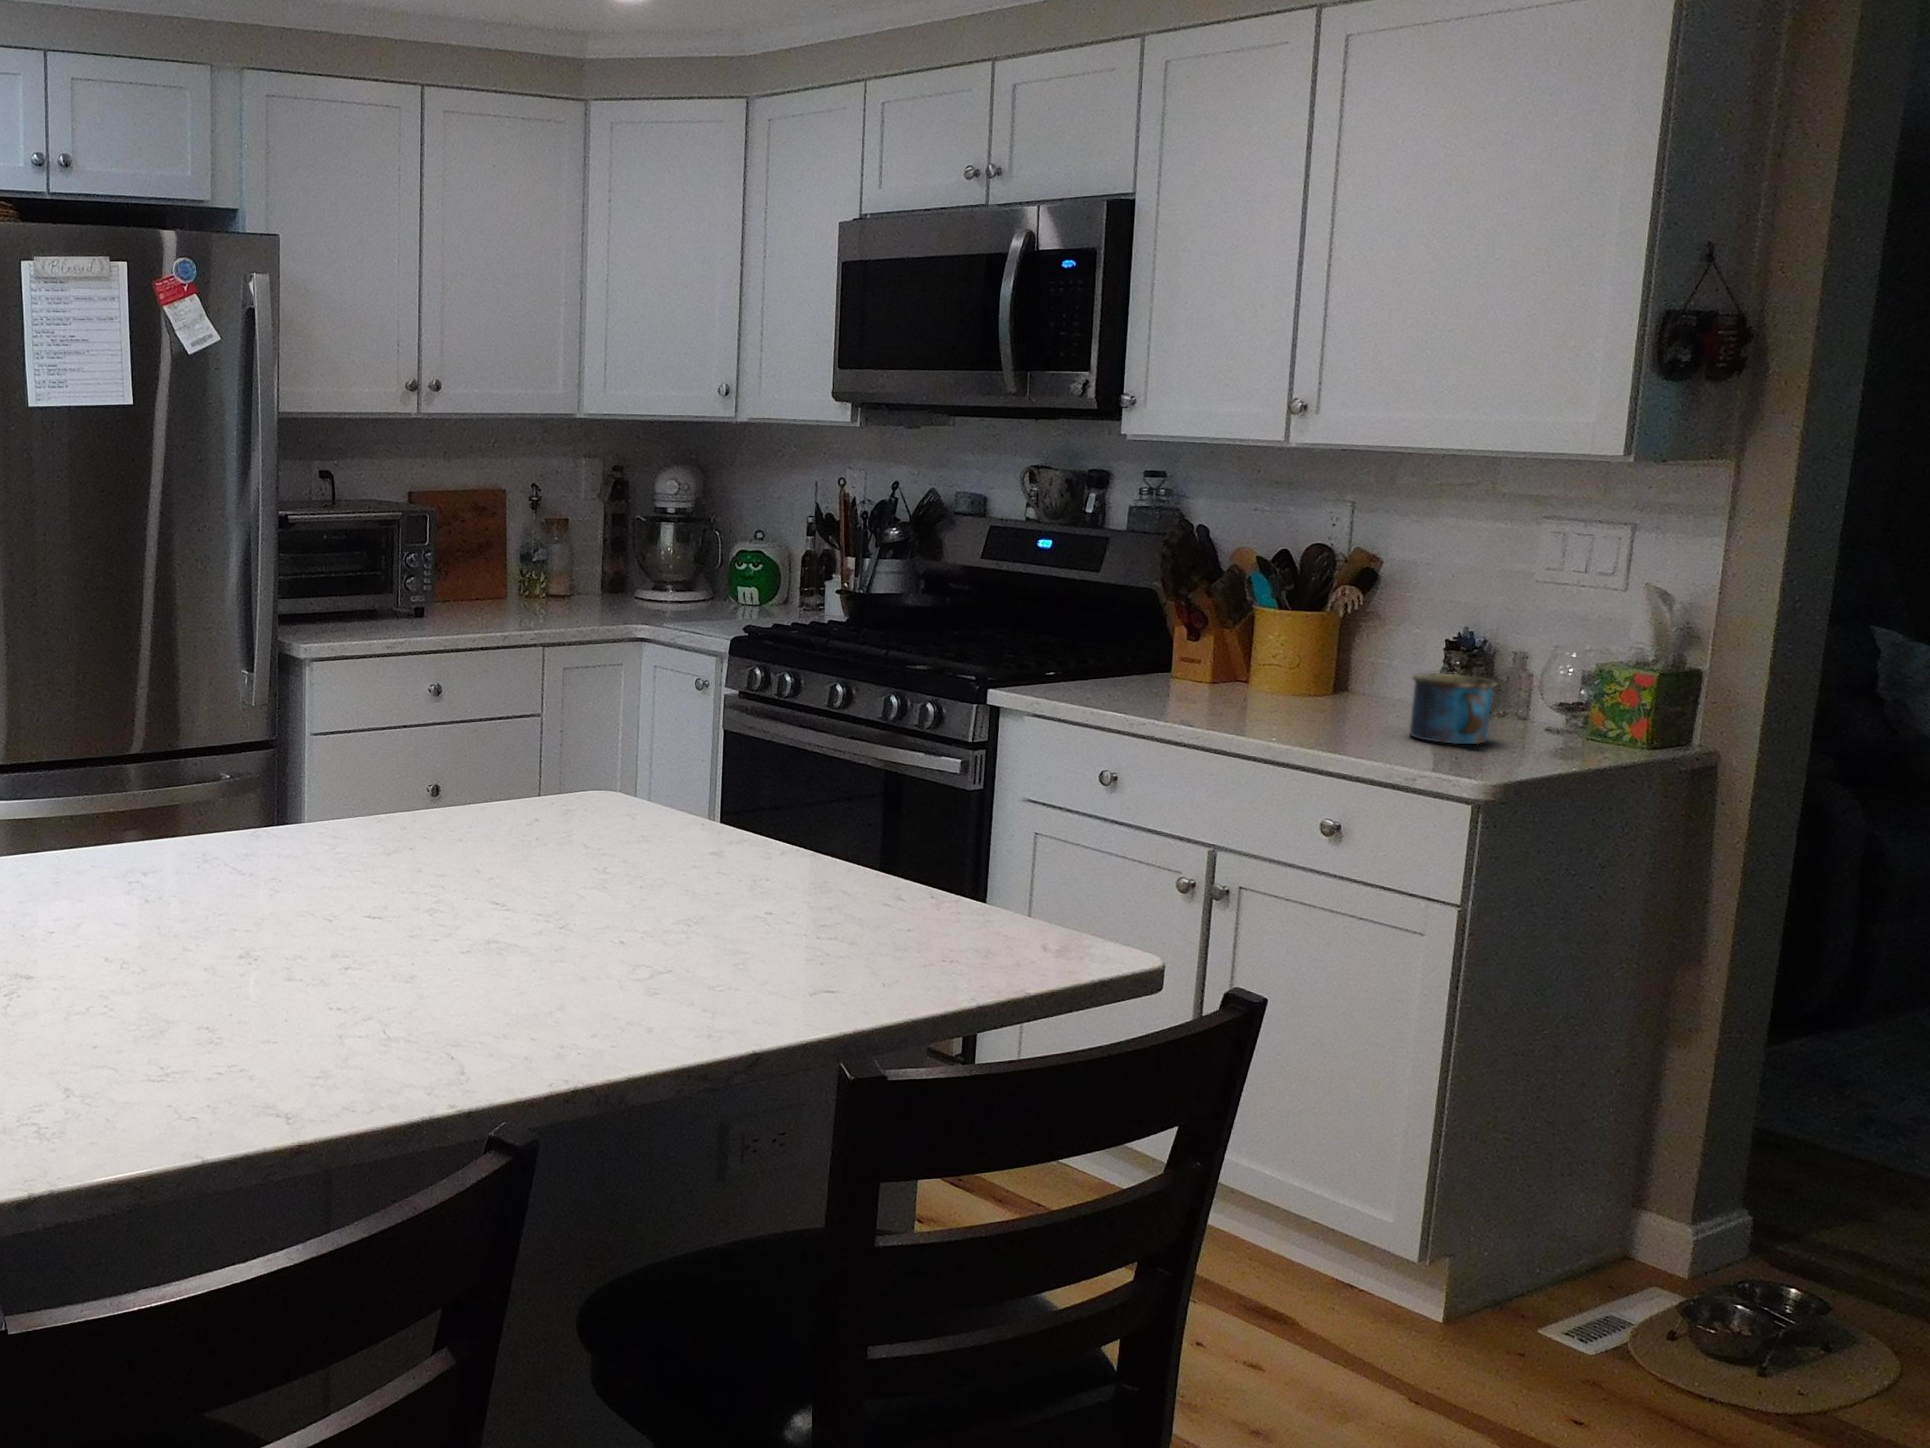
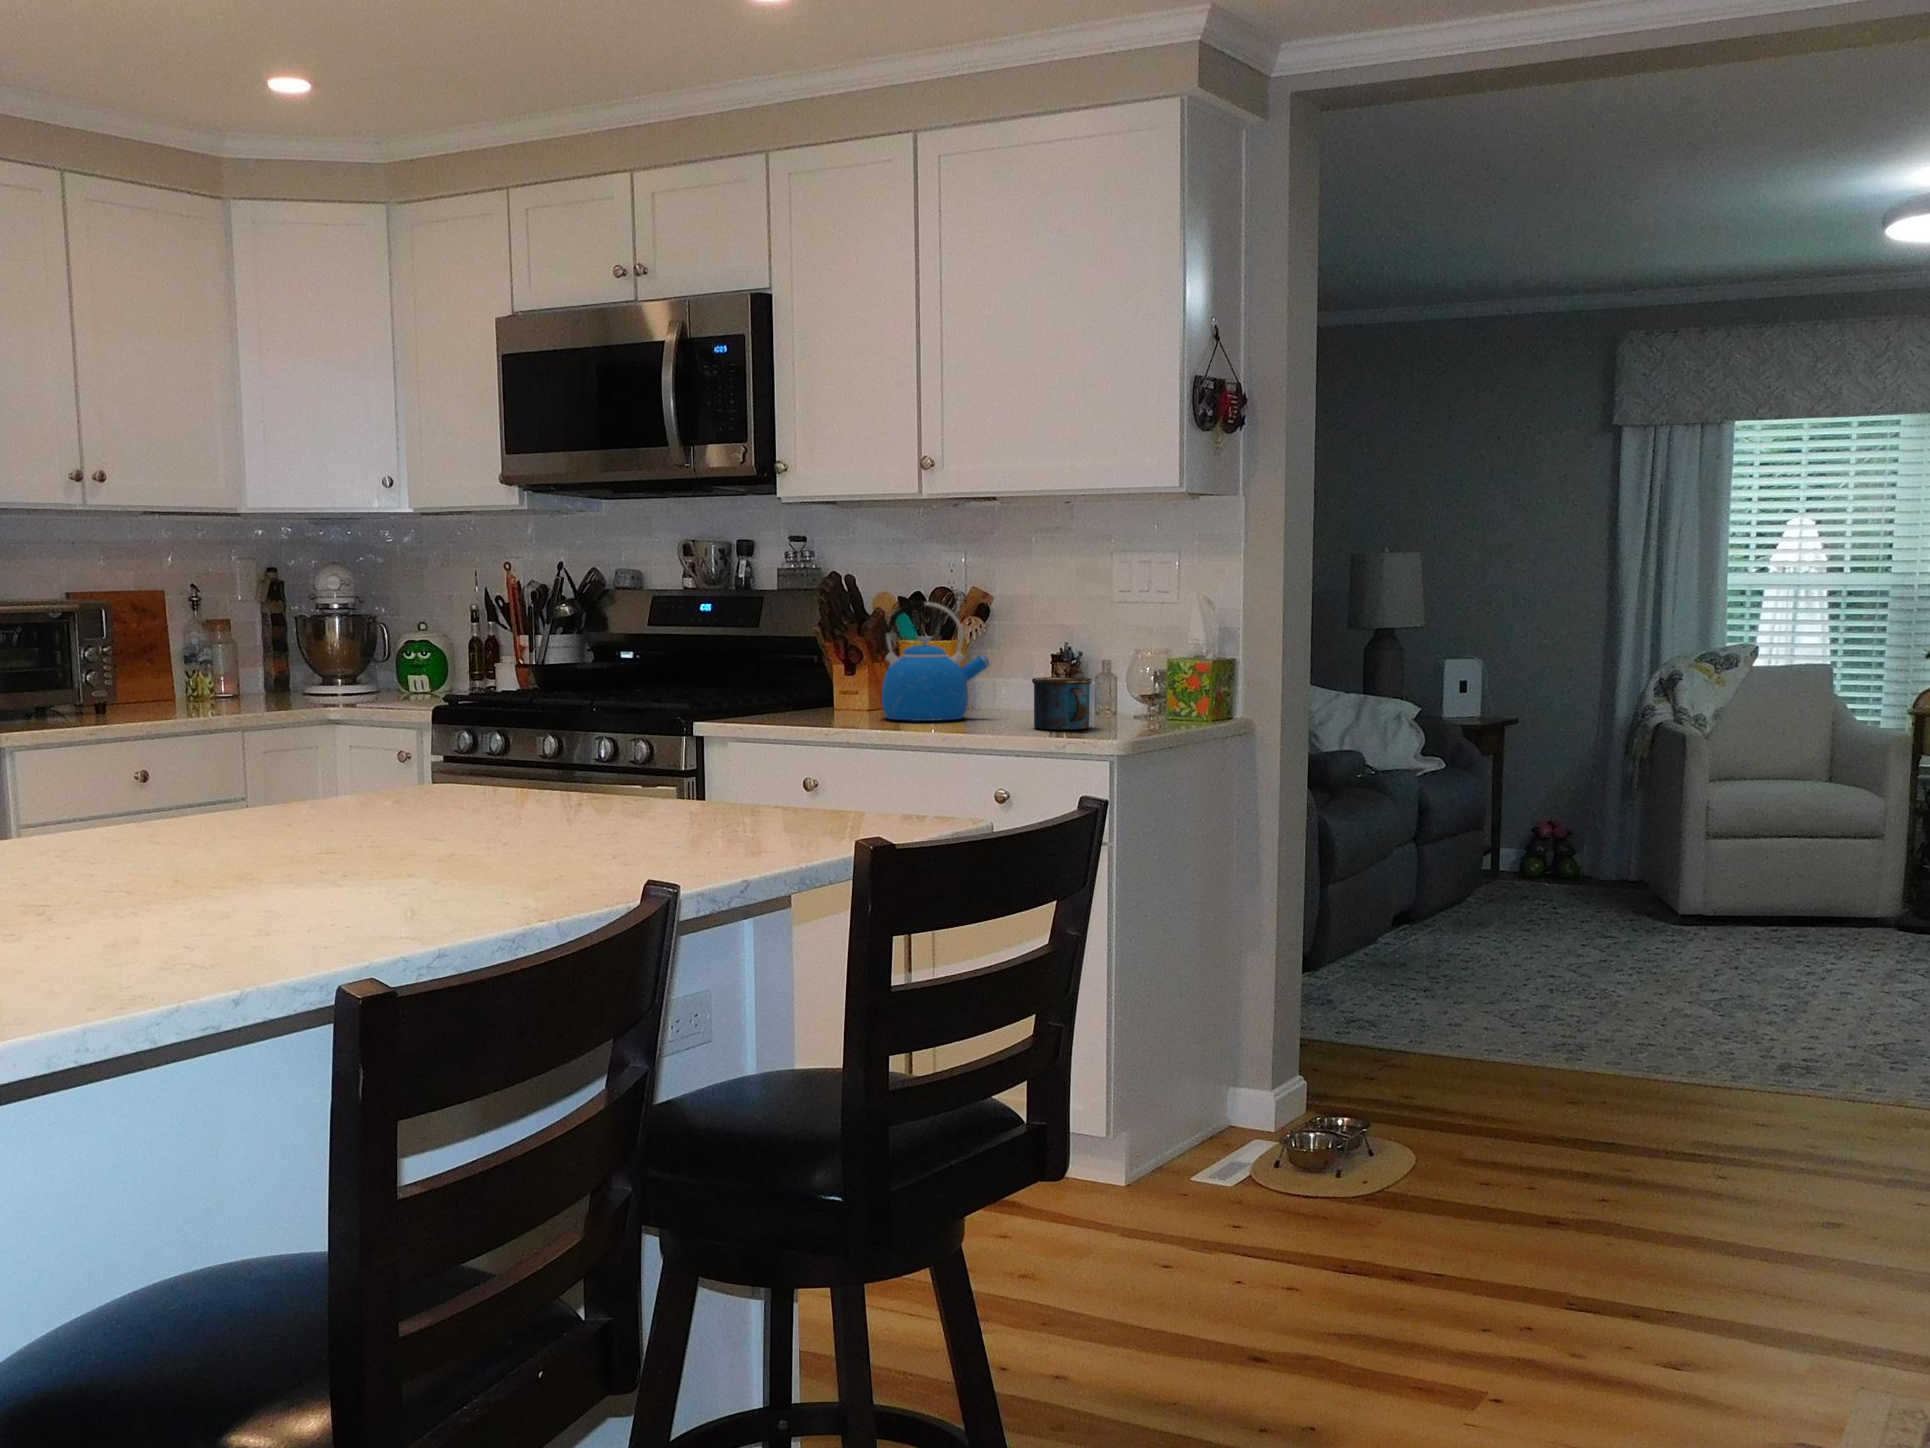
kettle: none [1219,565,1365,711] -> present [882,601,990,721]

